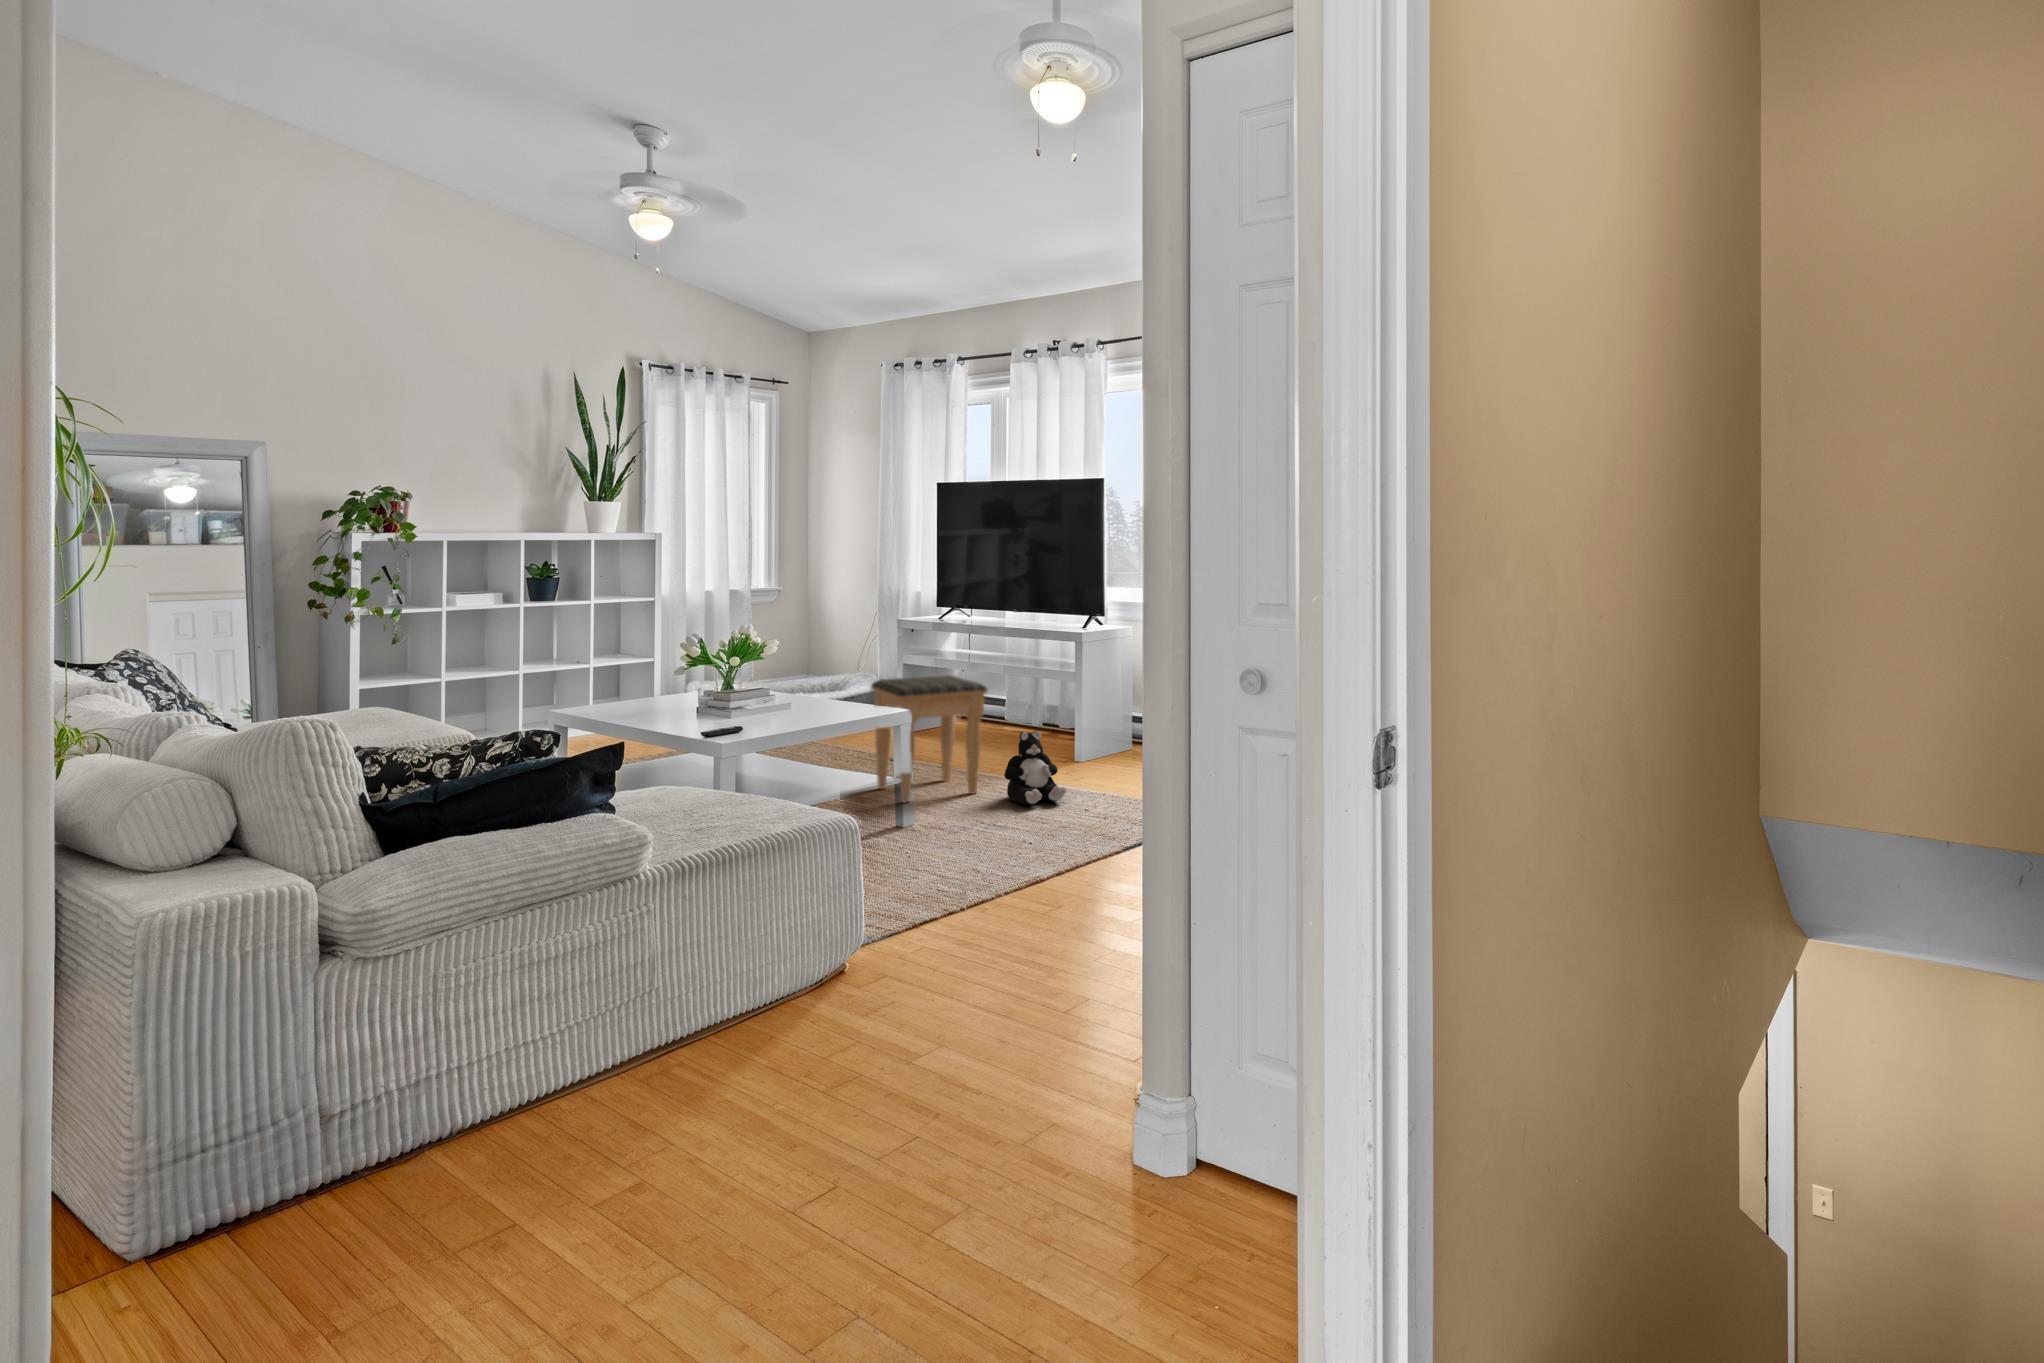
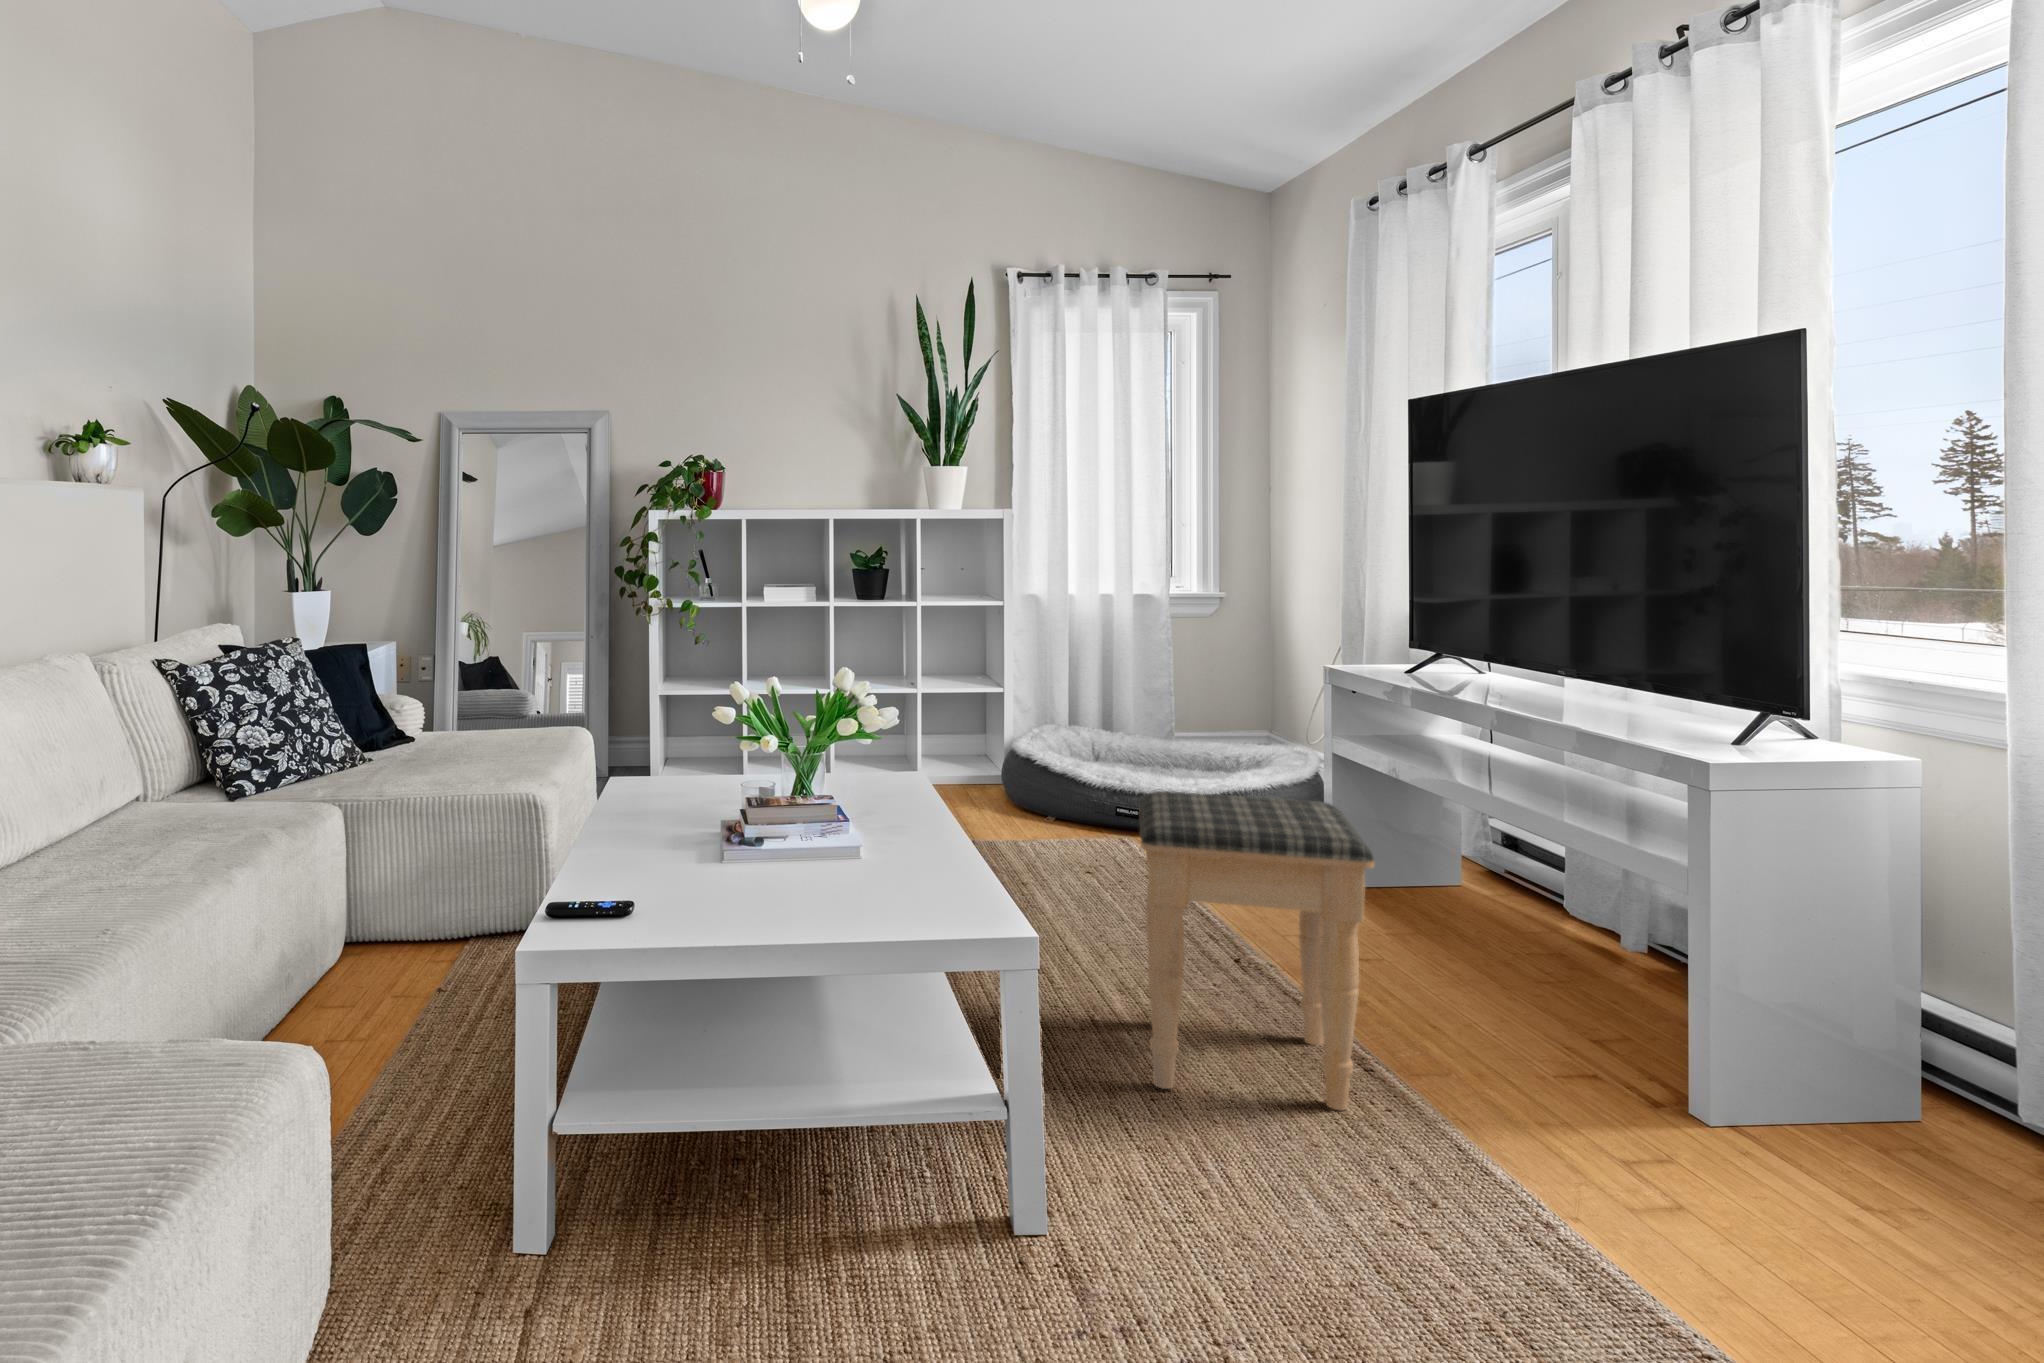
plush toy: present [1004,730,1066,804] -> none [1390,993,1568,1229]

